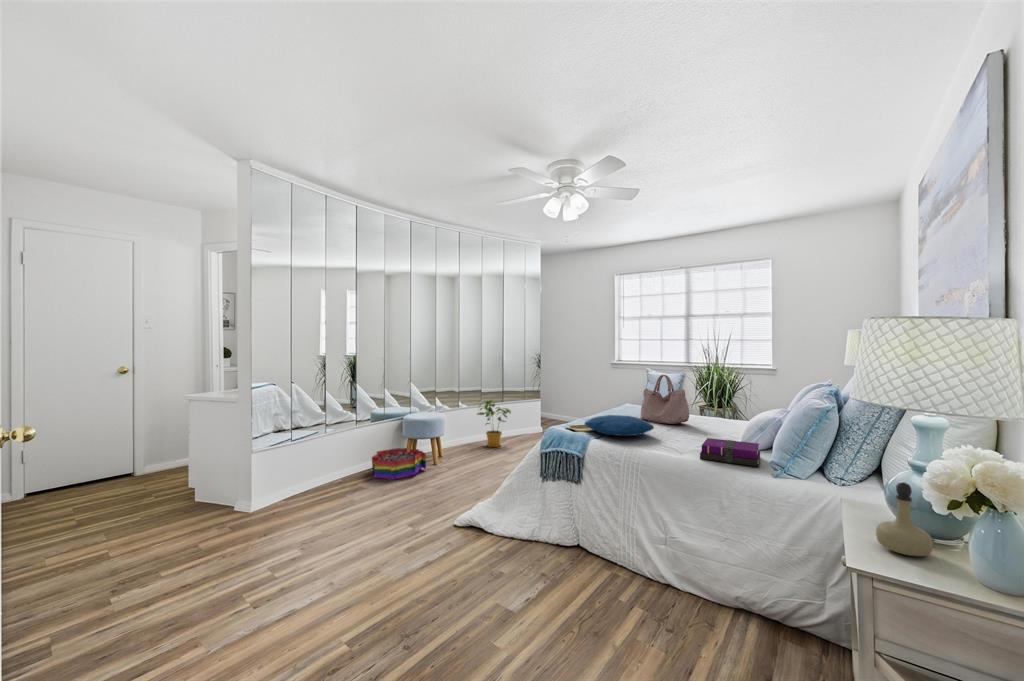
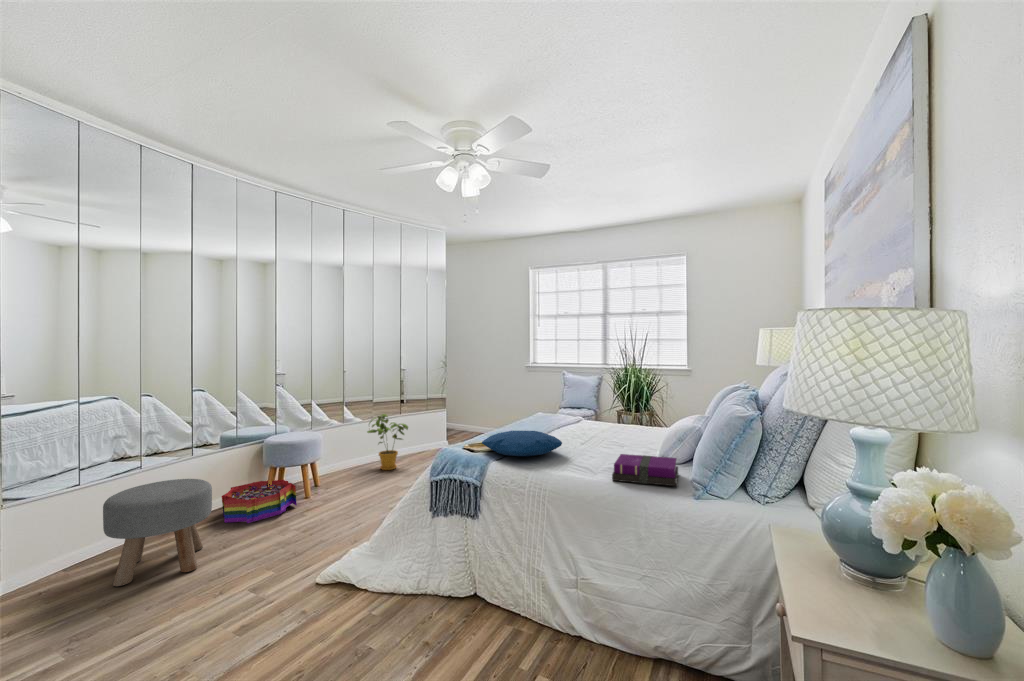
handbag: present [641,375,689,424] -> none [550,380,602,436]
ottoman: none [302,441,372,515] -> present [103,479,212,586]
perfume bottle: present [876,482,933,556] -> none [818,516,885,613]

